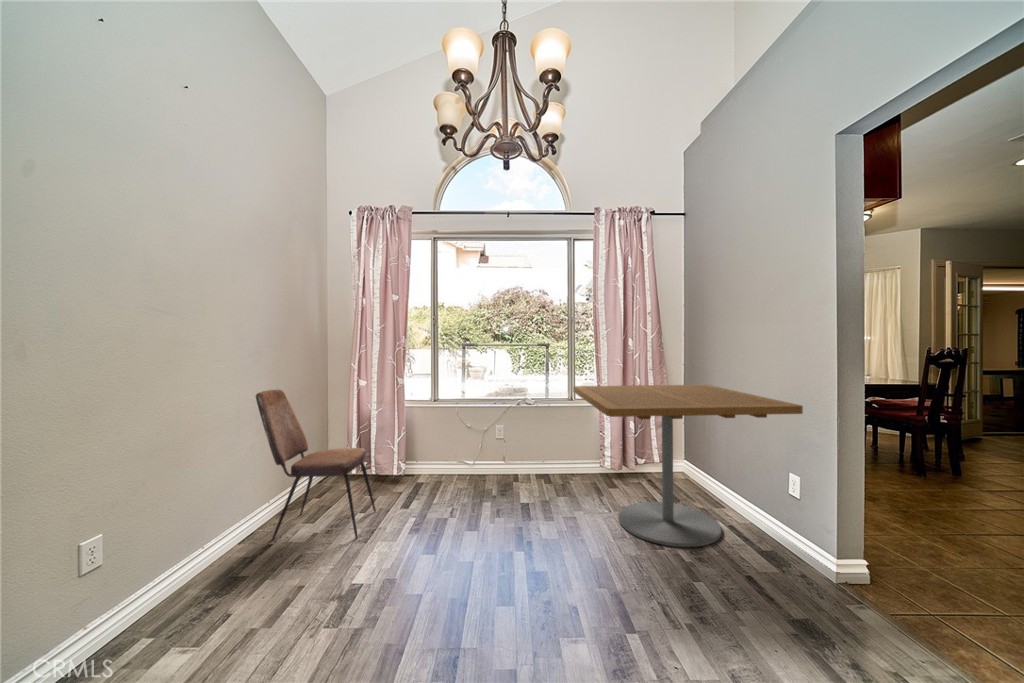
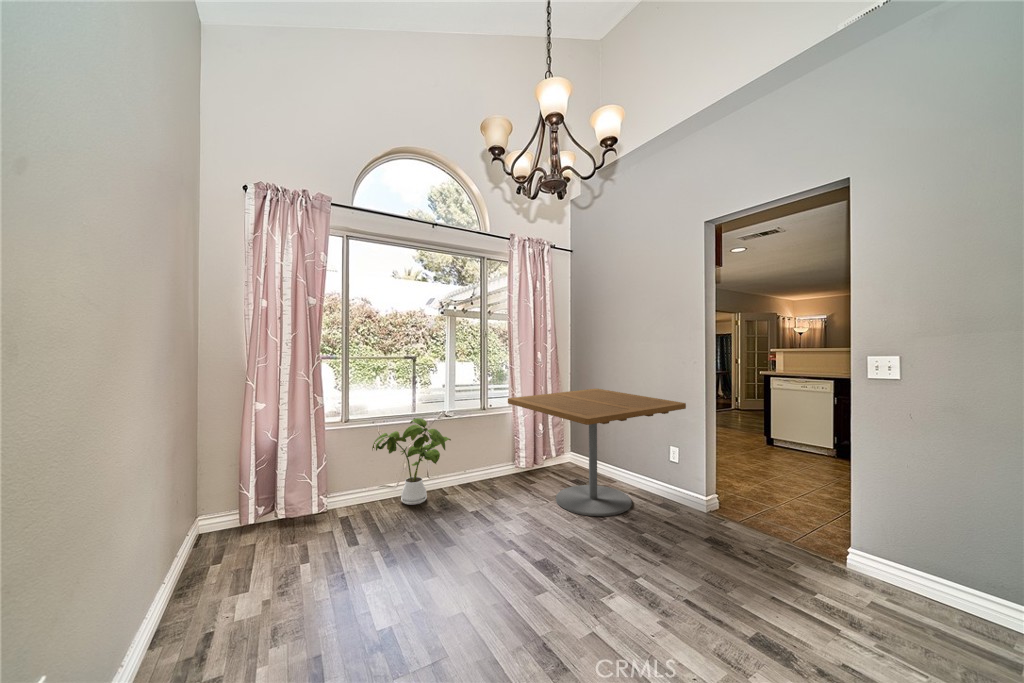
dining chair: present [256,390,376,540] -> none [215,433,354,610]
house plant: none [440,399,524,487] -> present [372,418,451,505]

